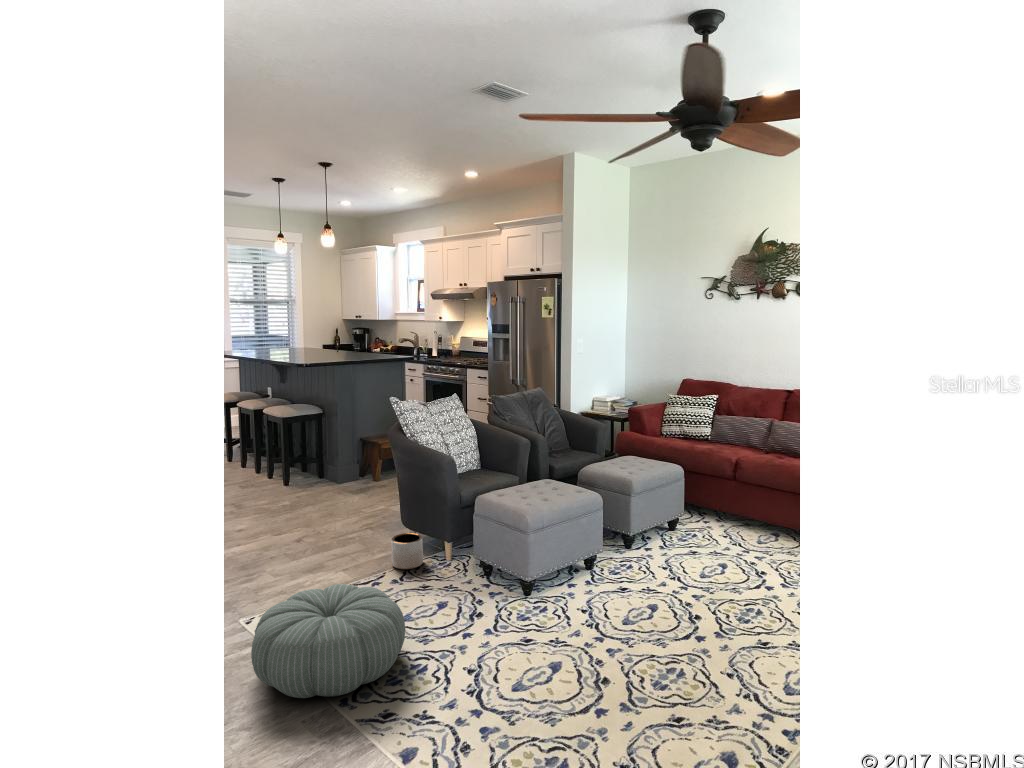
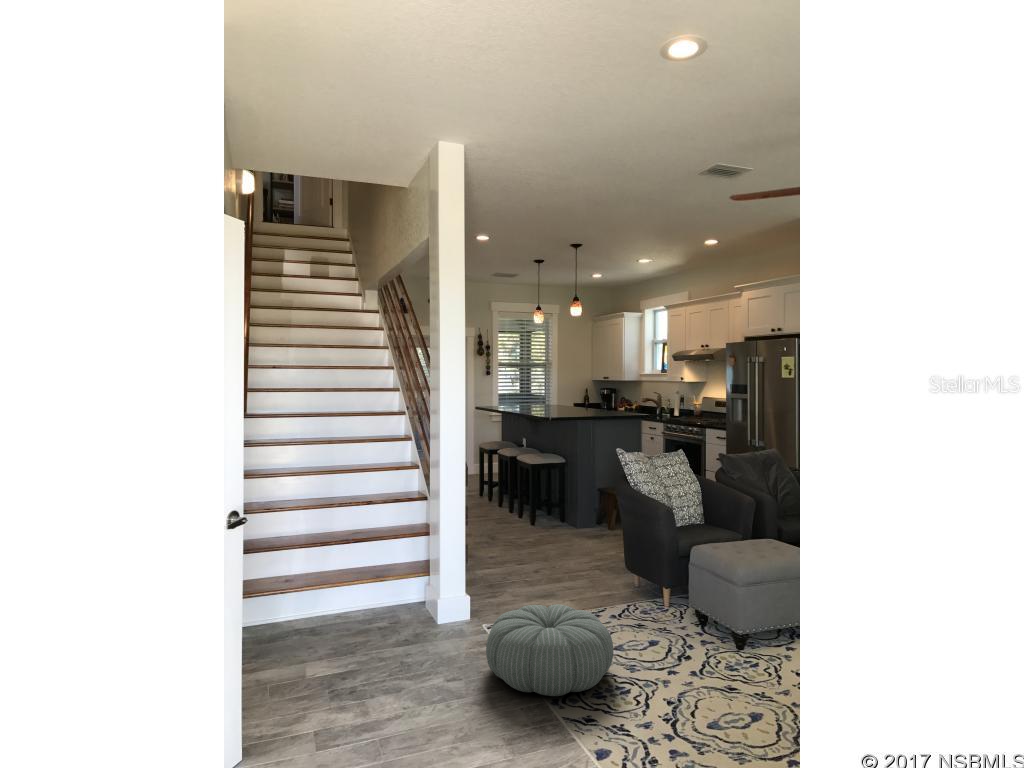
planter: present [391,533,423,569] -> none [613,575,642,608]

